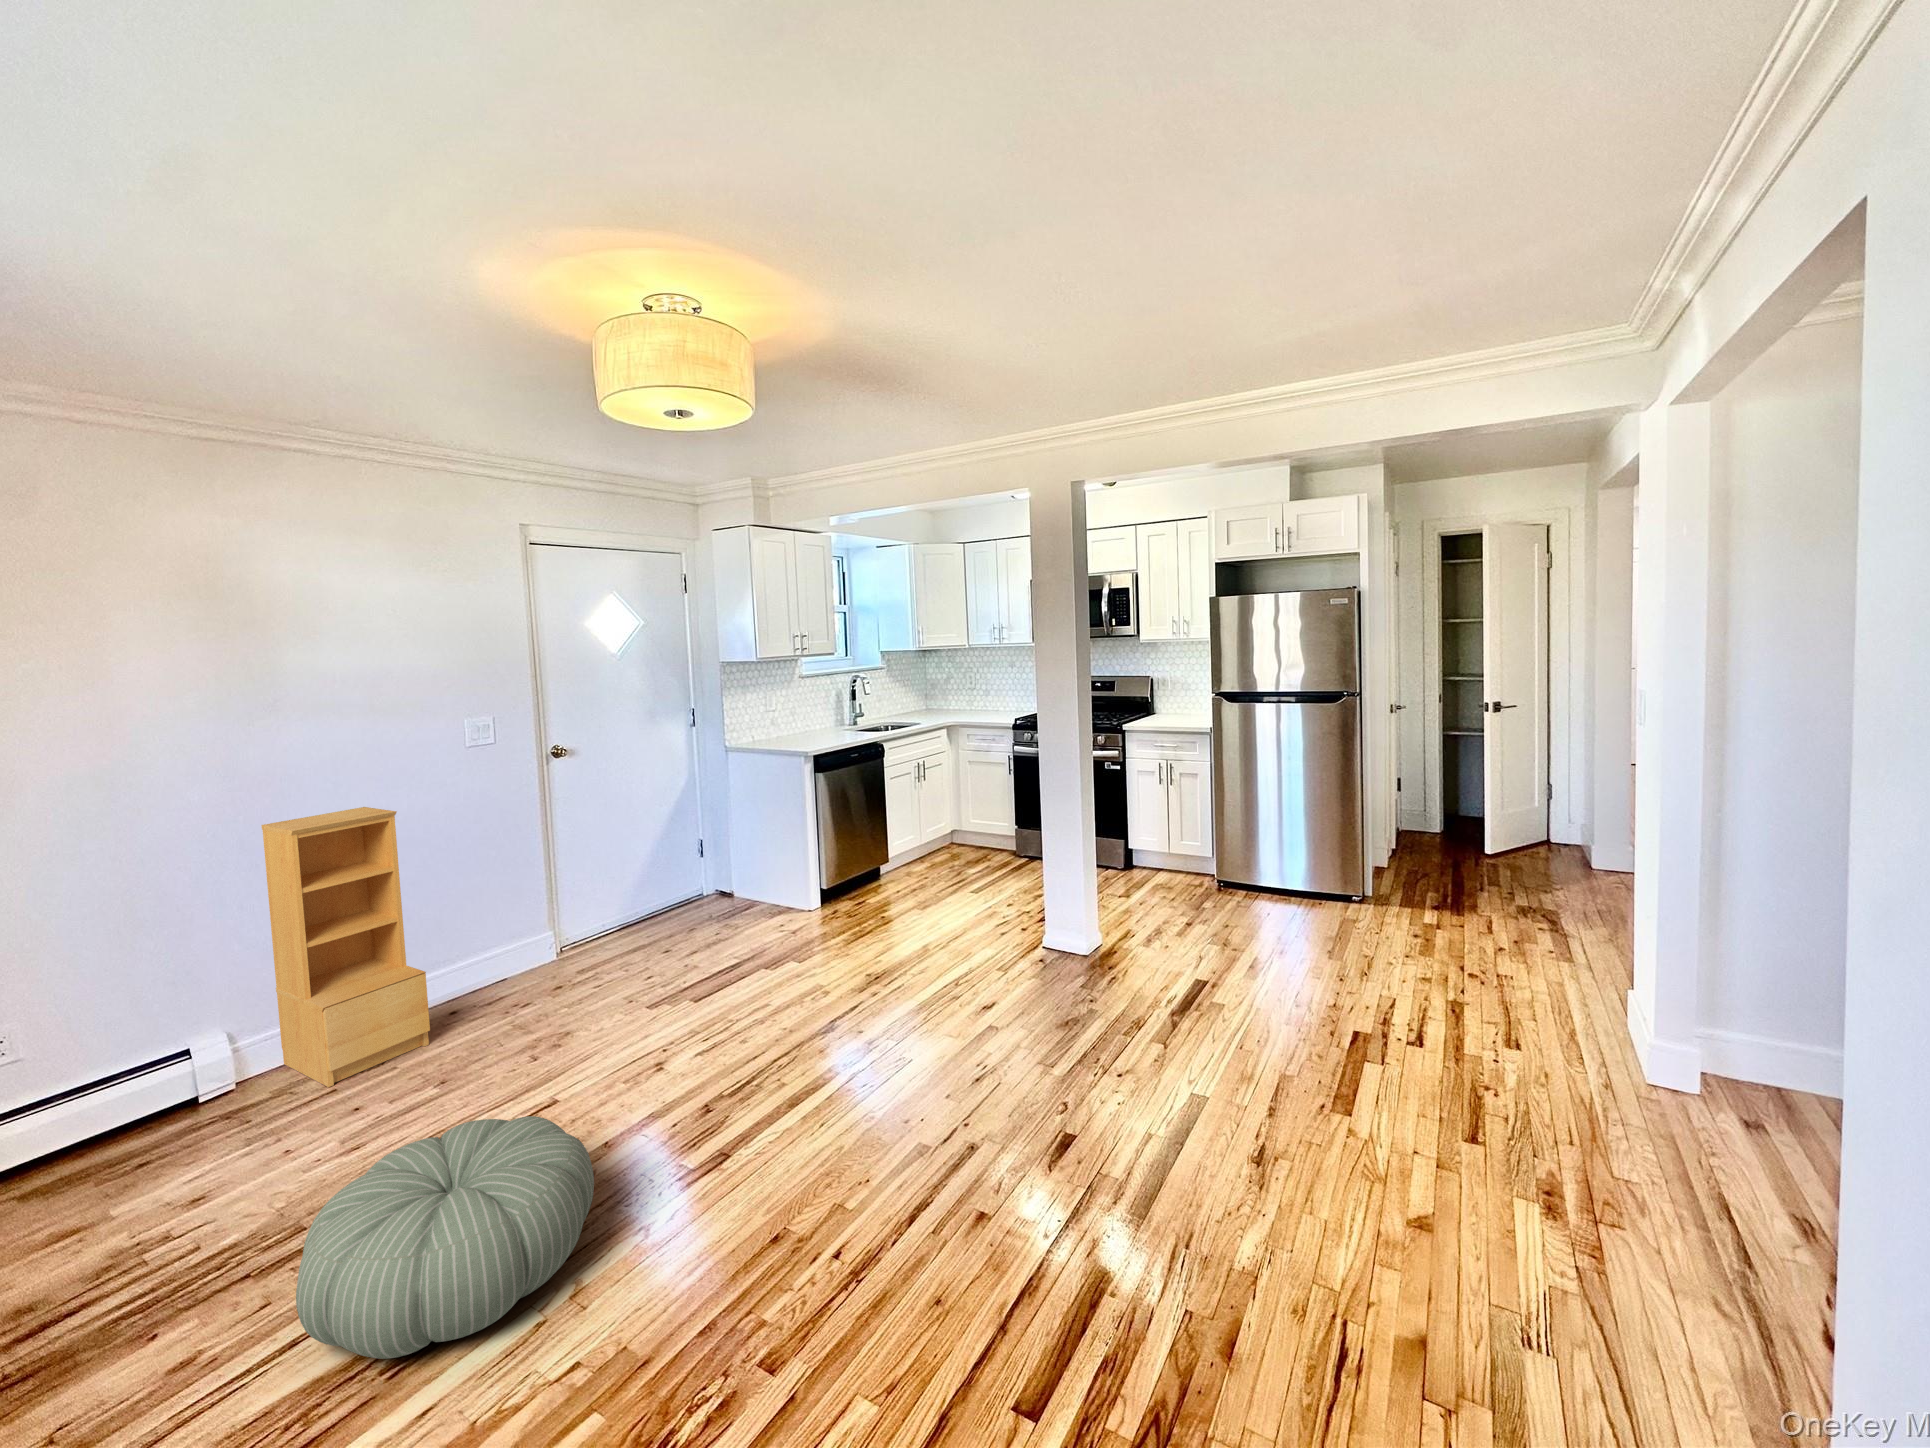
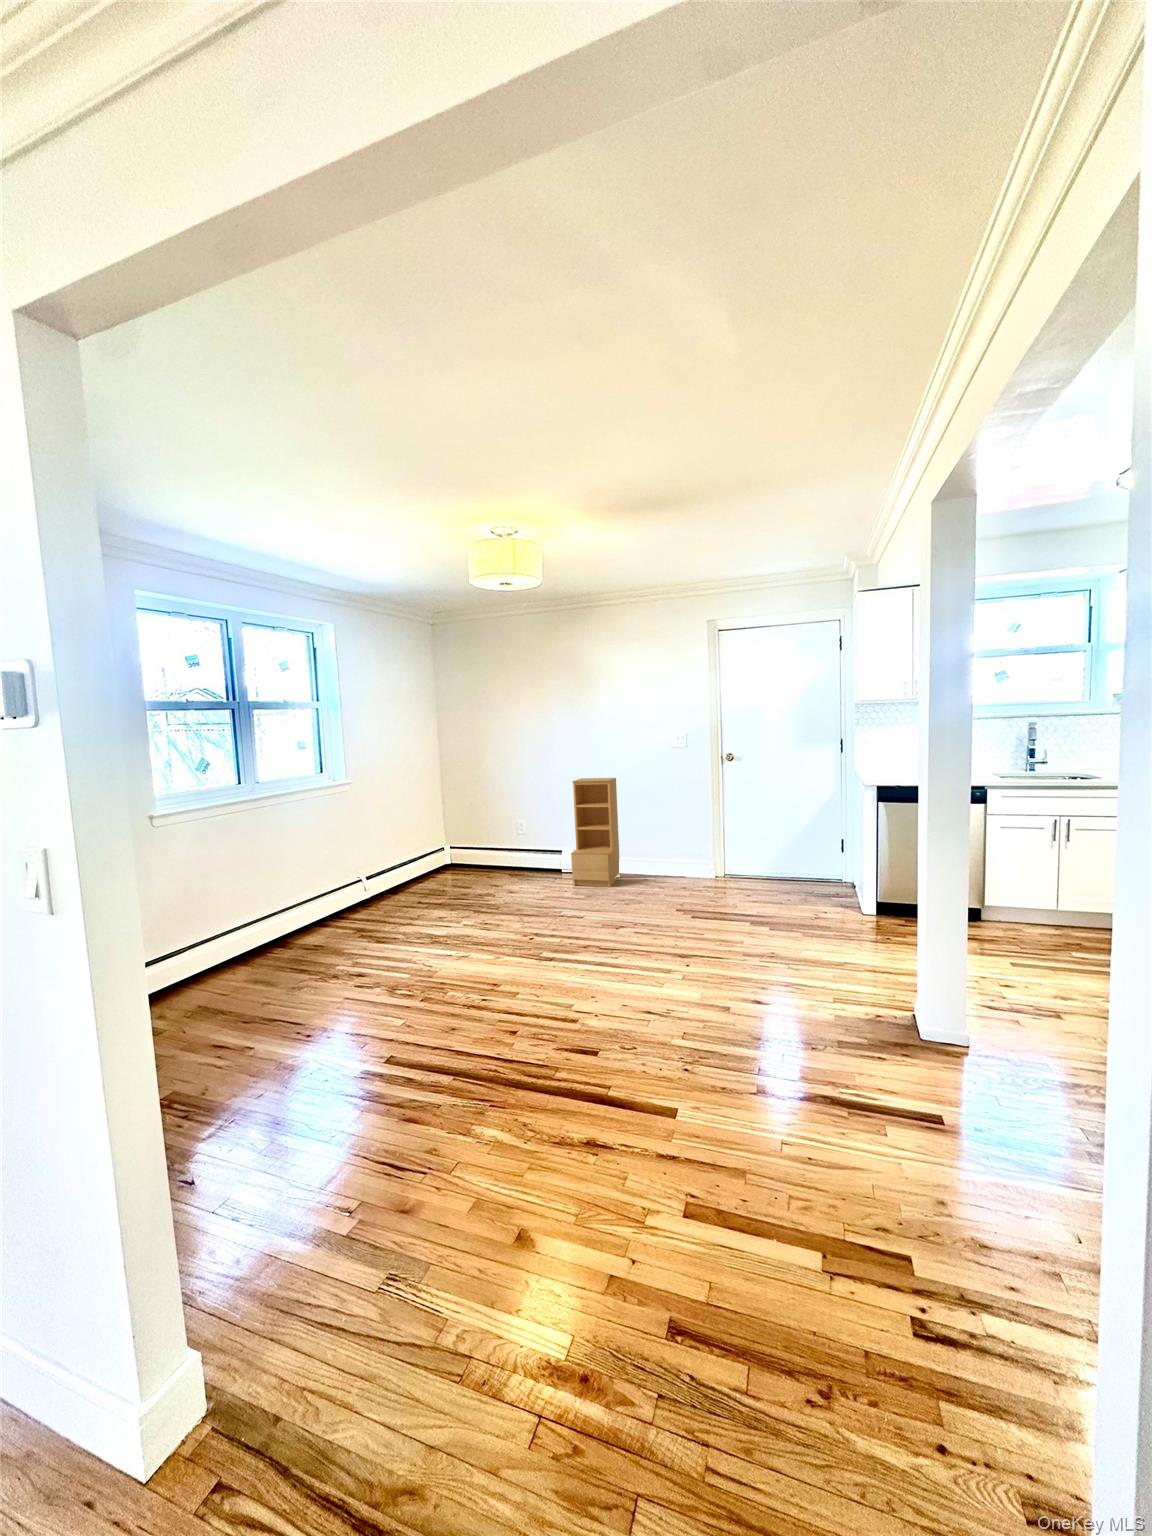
pouf: present [296,1116,594,1359] -> none [428,892,520,951]

